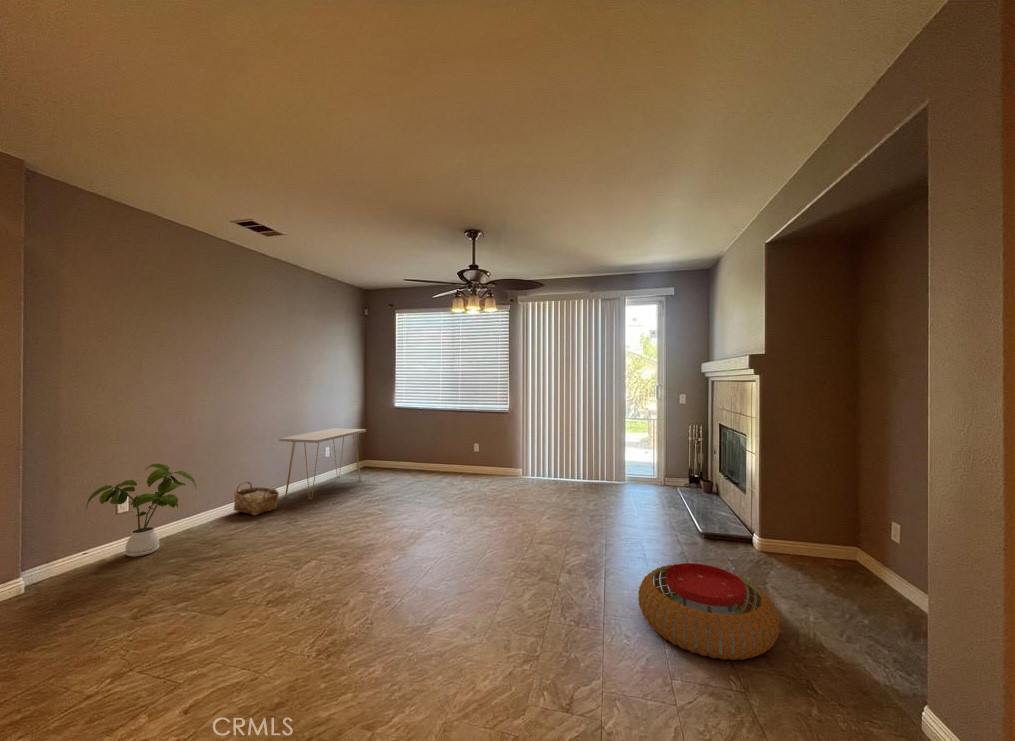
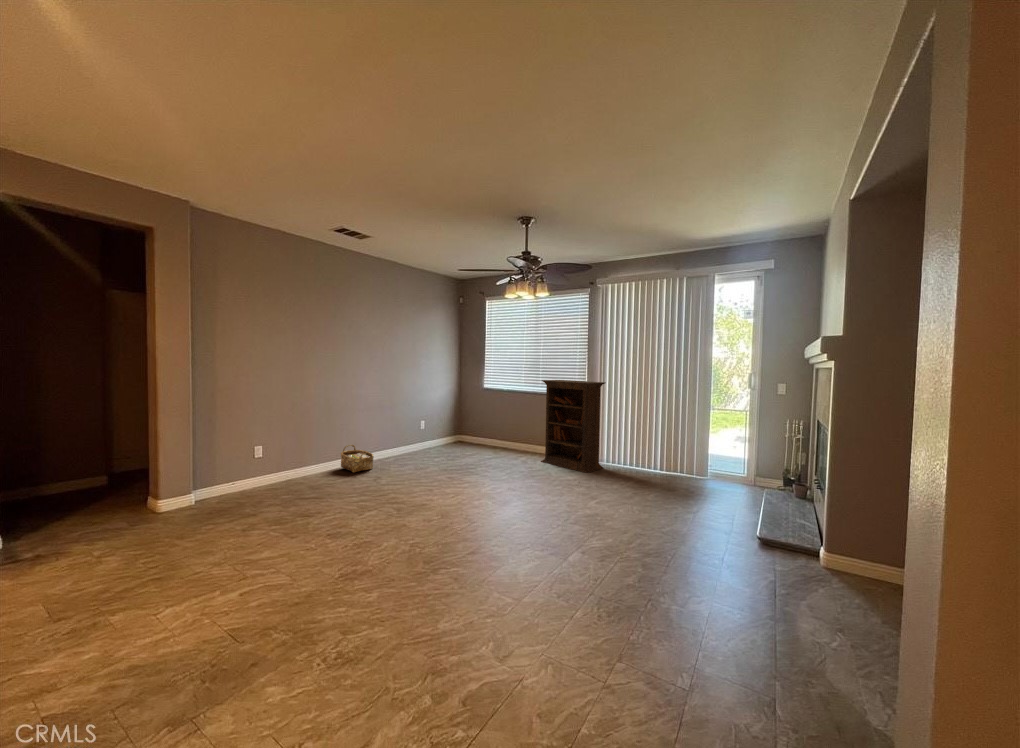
bookcase: none [465,396,531,489] -> present [541,380,605,473]
console table: present [279,428,366,499] -> none [379,405,455,464]
house plant: present [86,464,196,556] -> none [231,424,302,492]
pouf: present [638,563,780,660] -> none [626,560,776,665]

